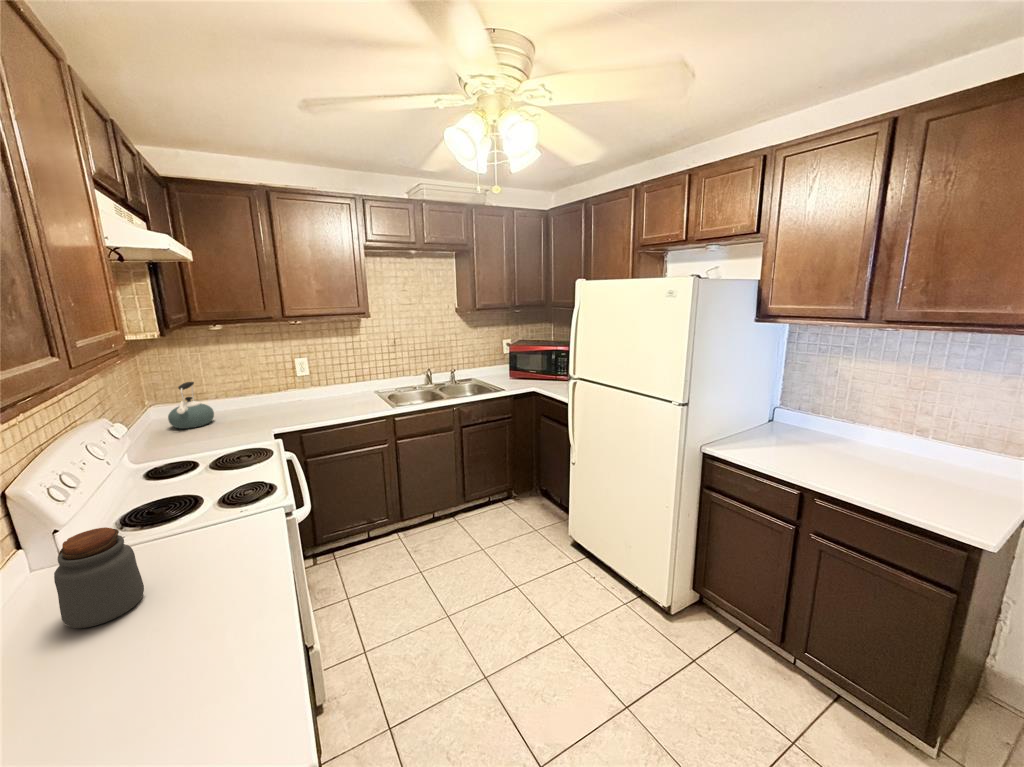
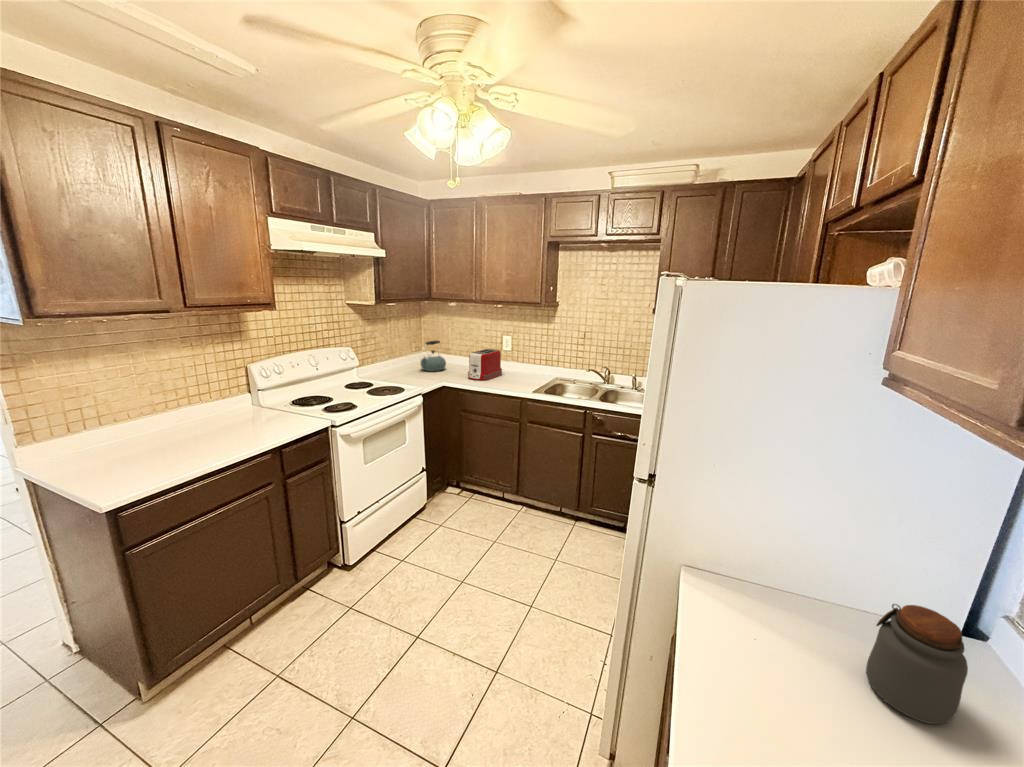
toaster: none [276,376,309,417] -> present [468,349,502,381]
jar: present [54,527,144,628] -> present [866,604,968,724]

